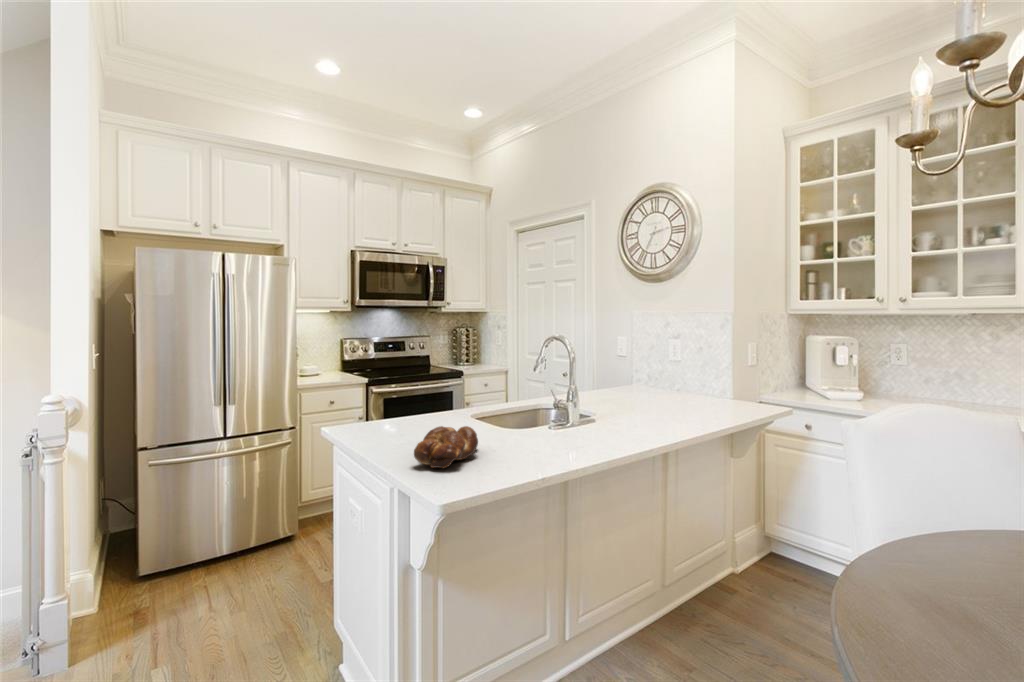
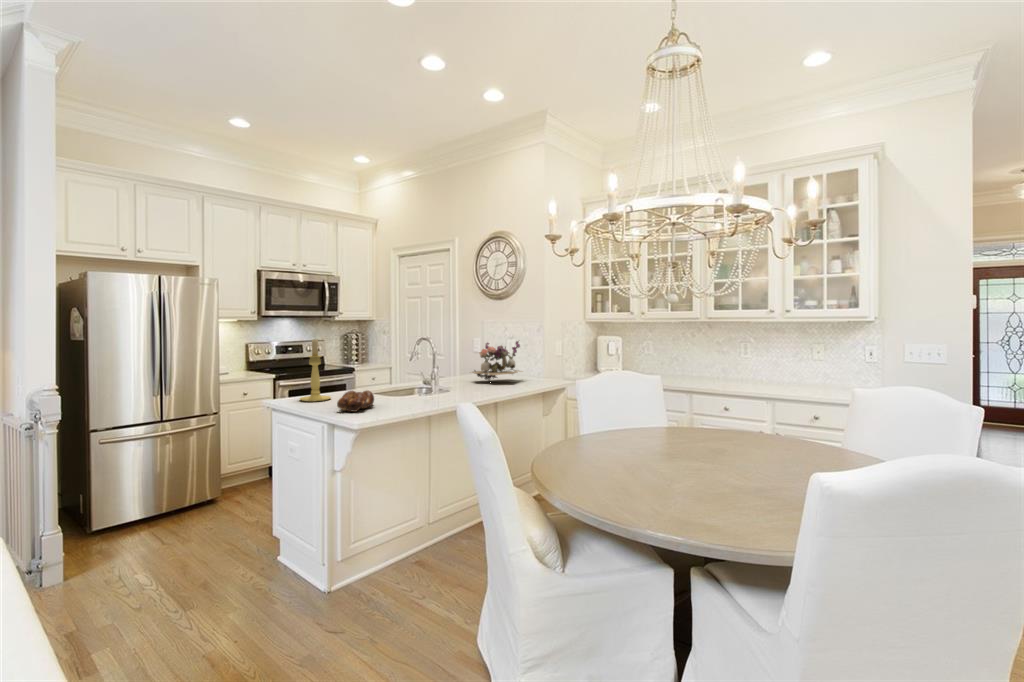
candle holder: none [369,336,416,435] -> present [300,339,331,402]
flower arrangement: none [619,340,704,402] -> present [472,341,521,381]

